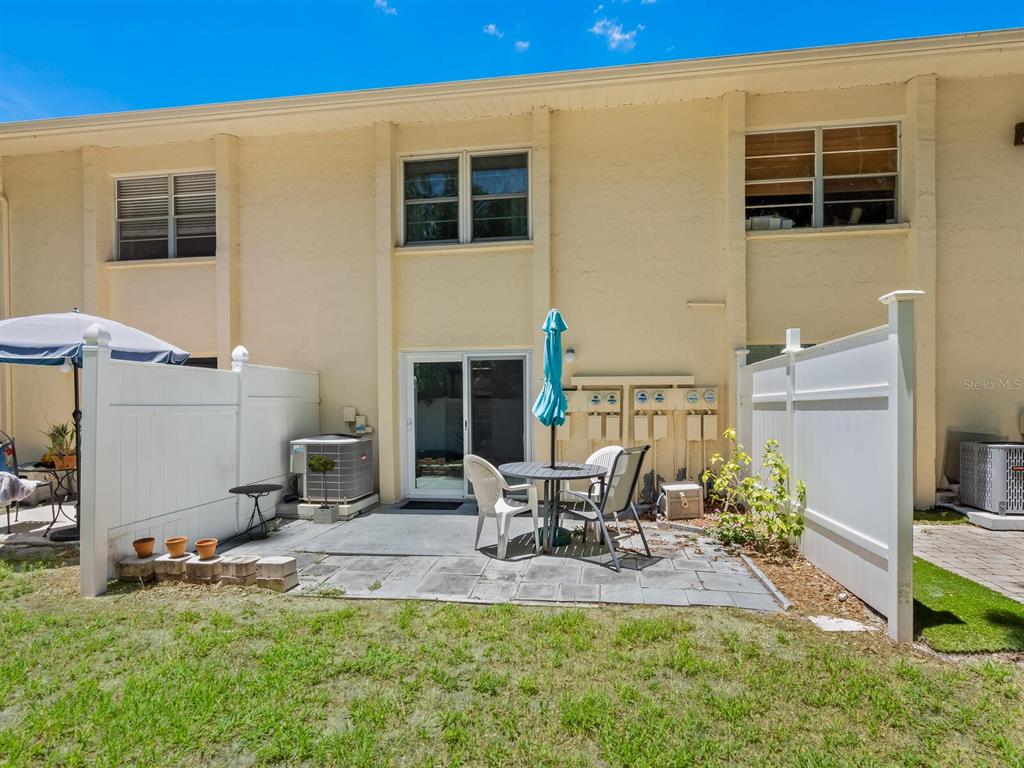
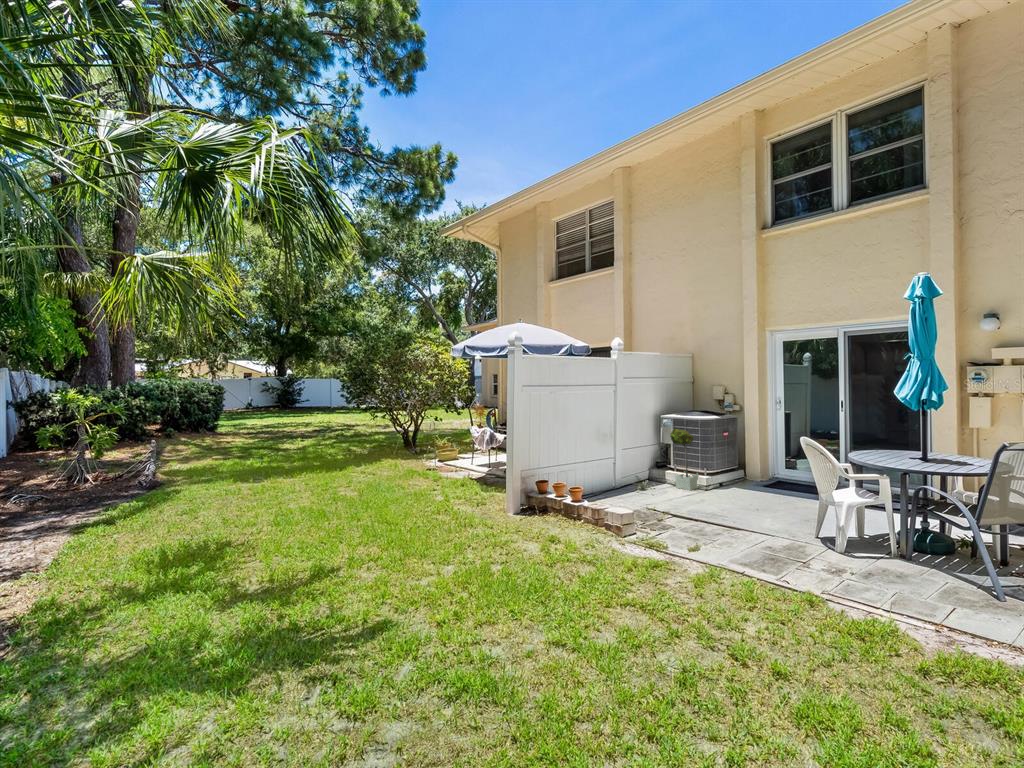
side table: present [229,484,283,541] -> none [605,450,645,495]

